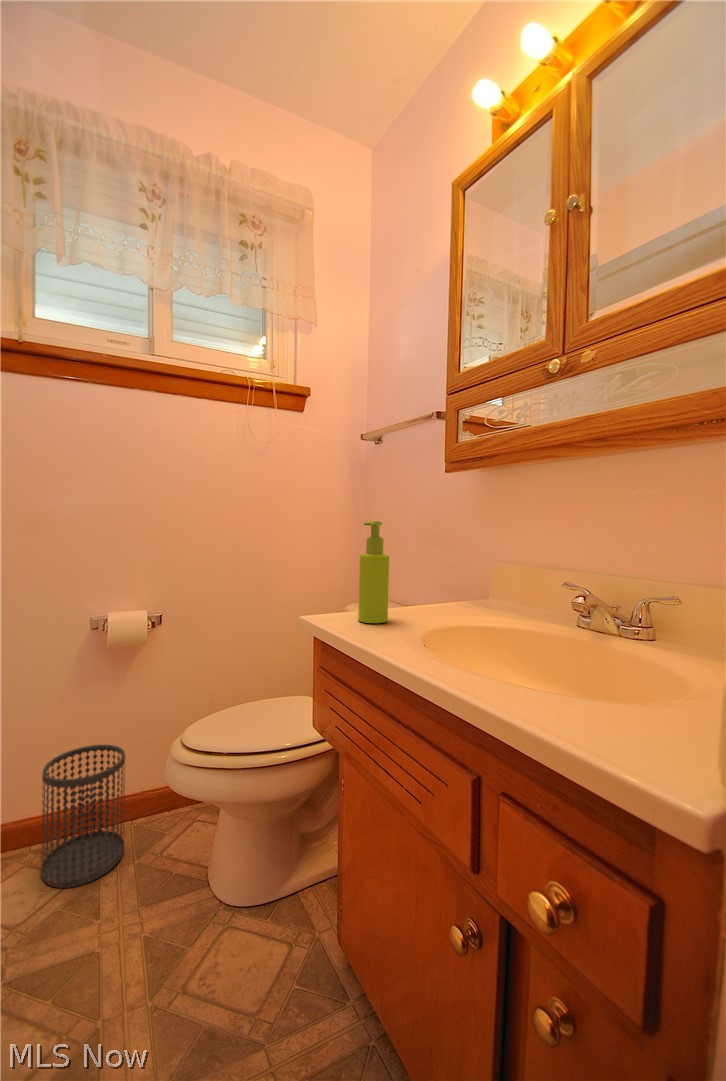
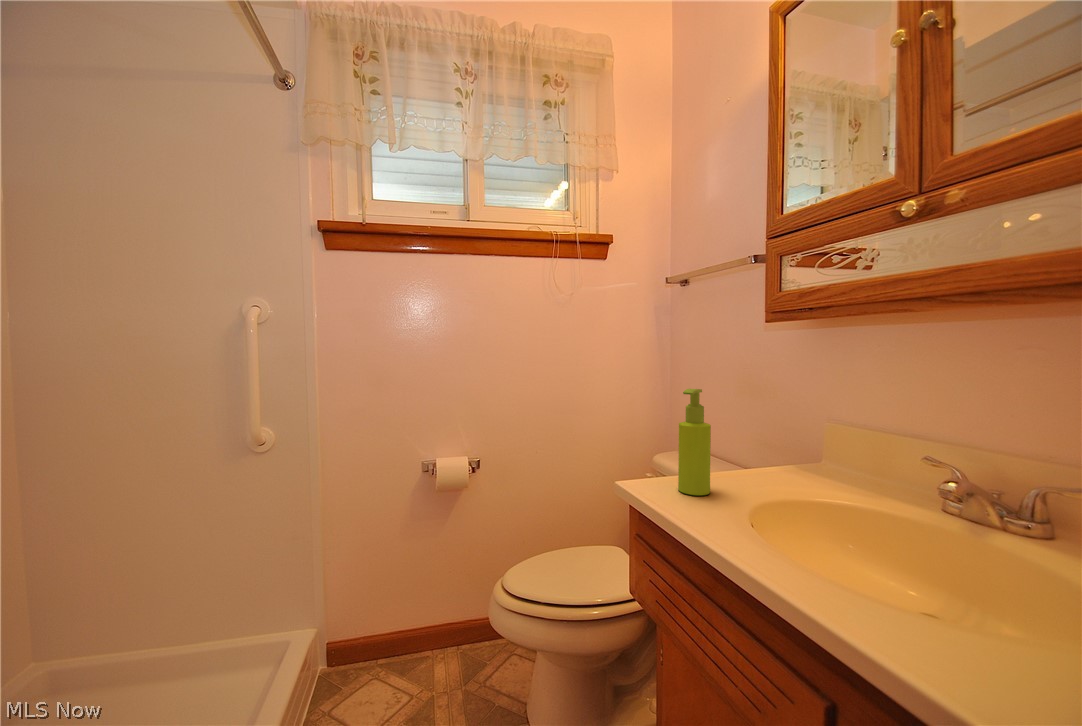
wastebasket: present [42,745,125,888] -> none [388,575,453,702]

